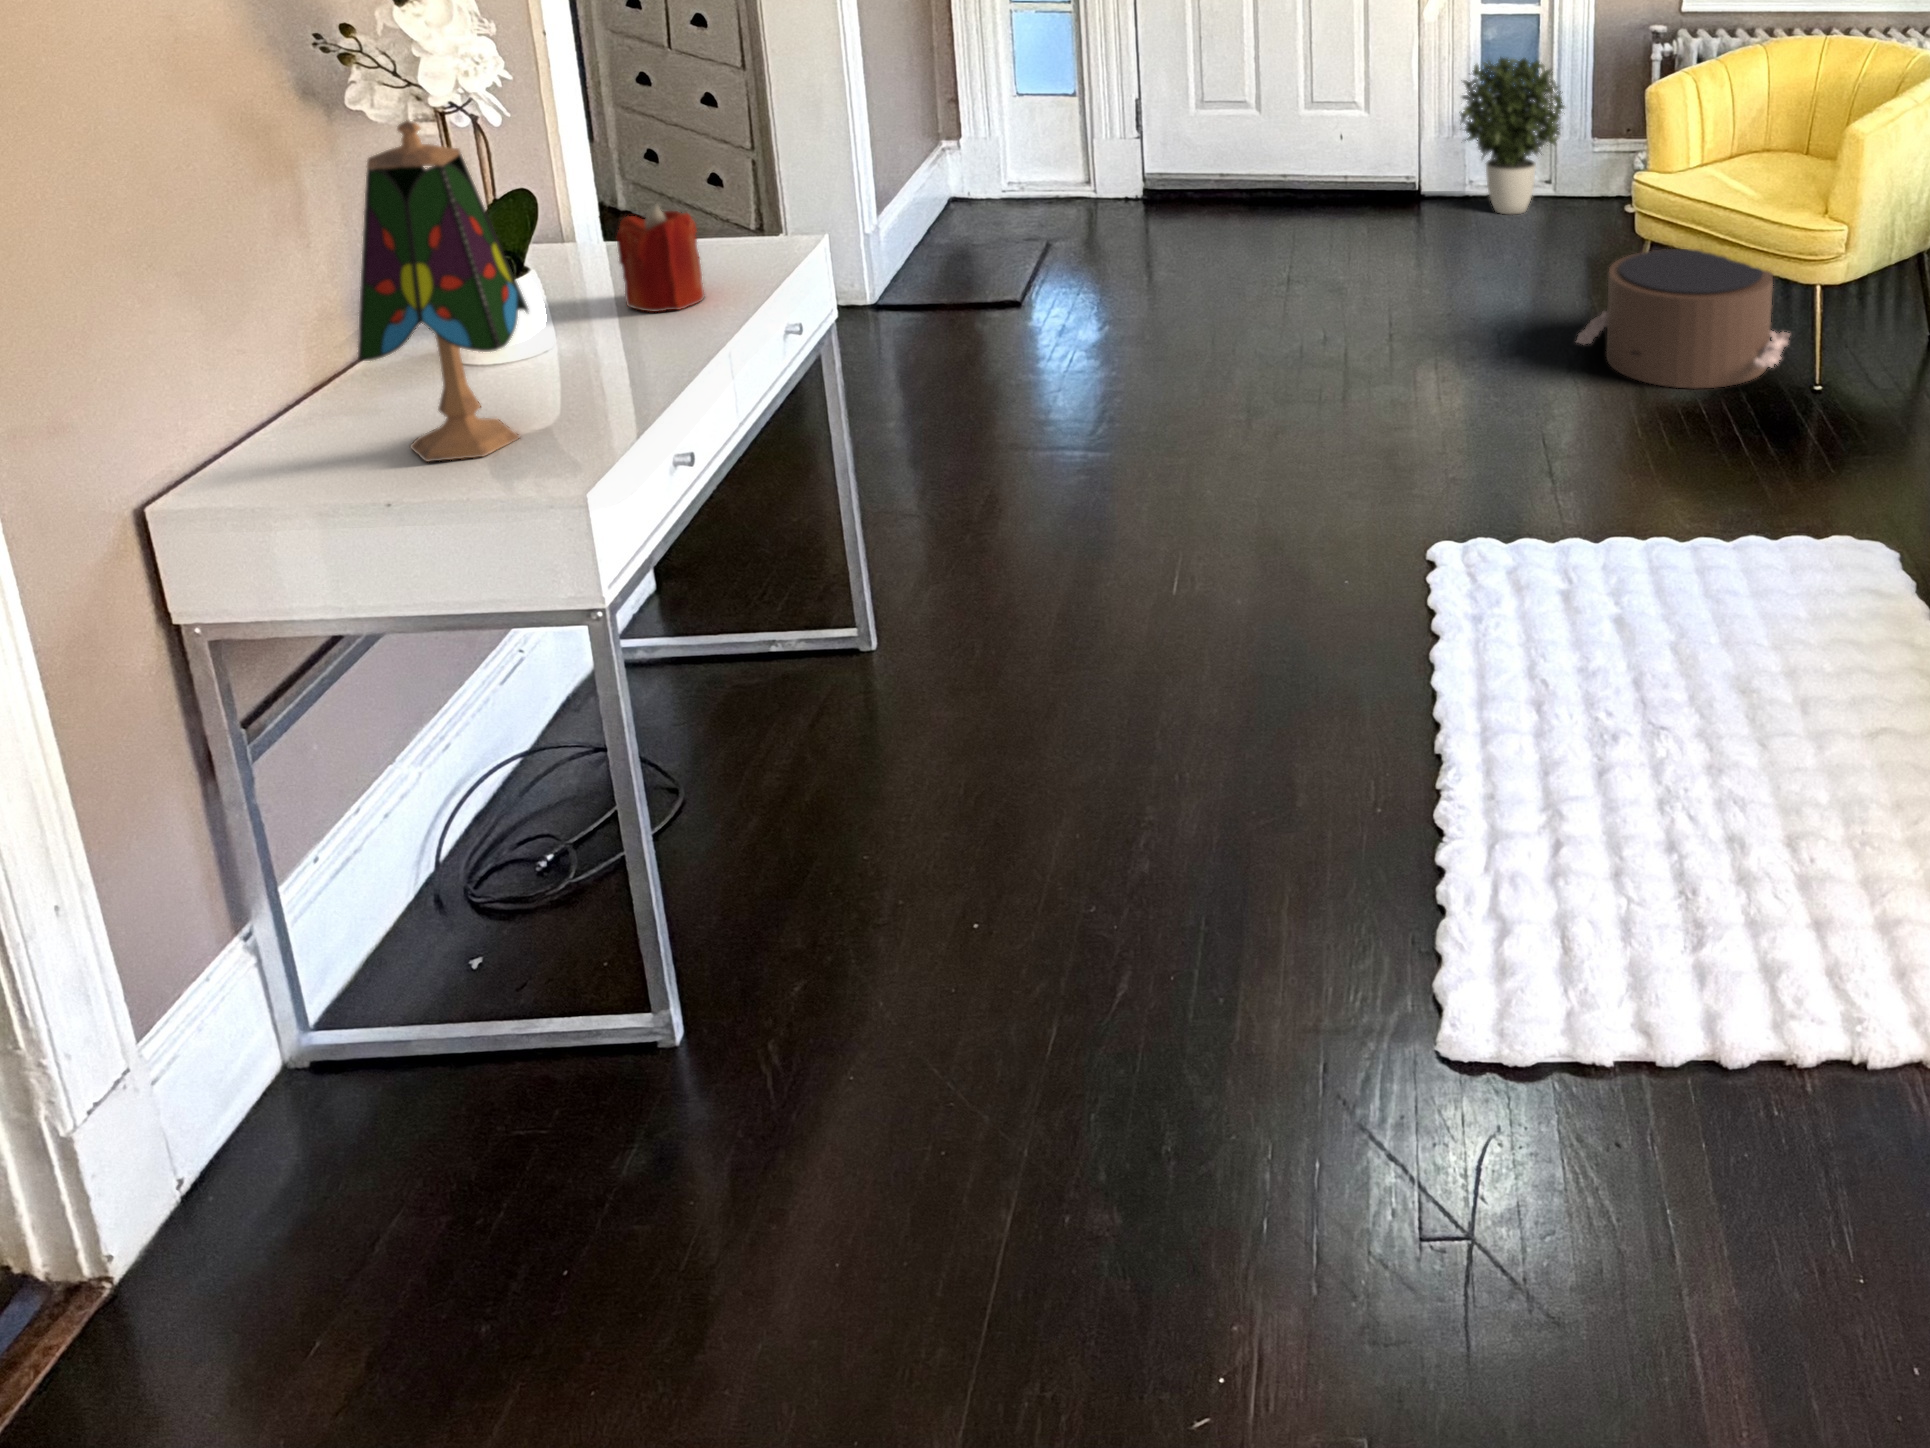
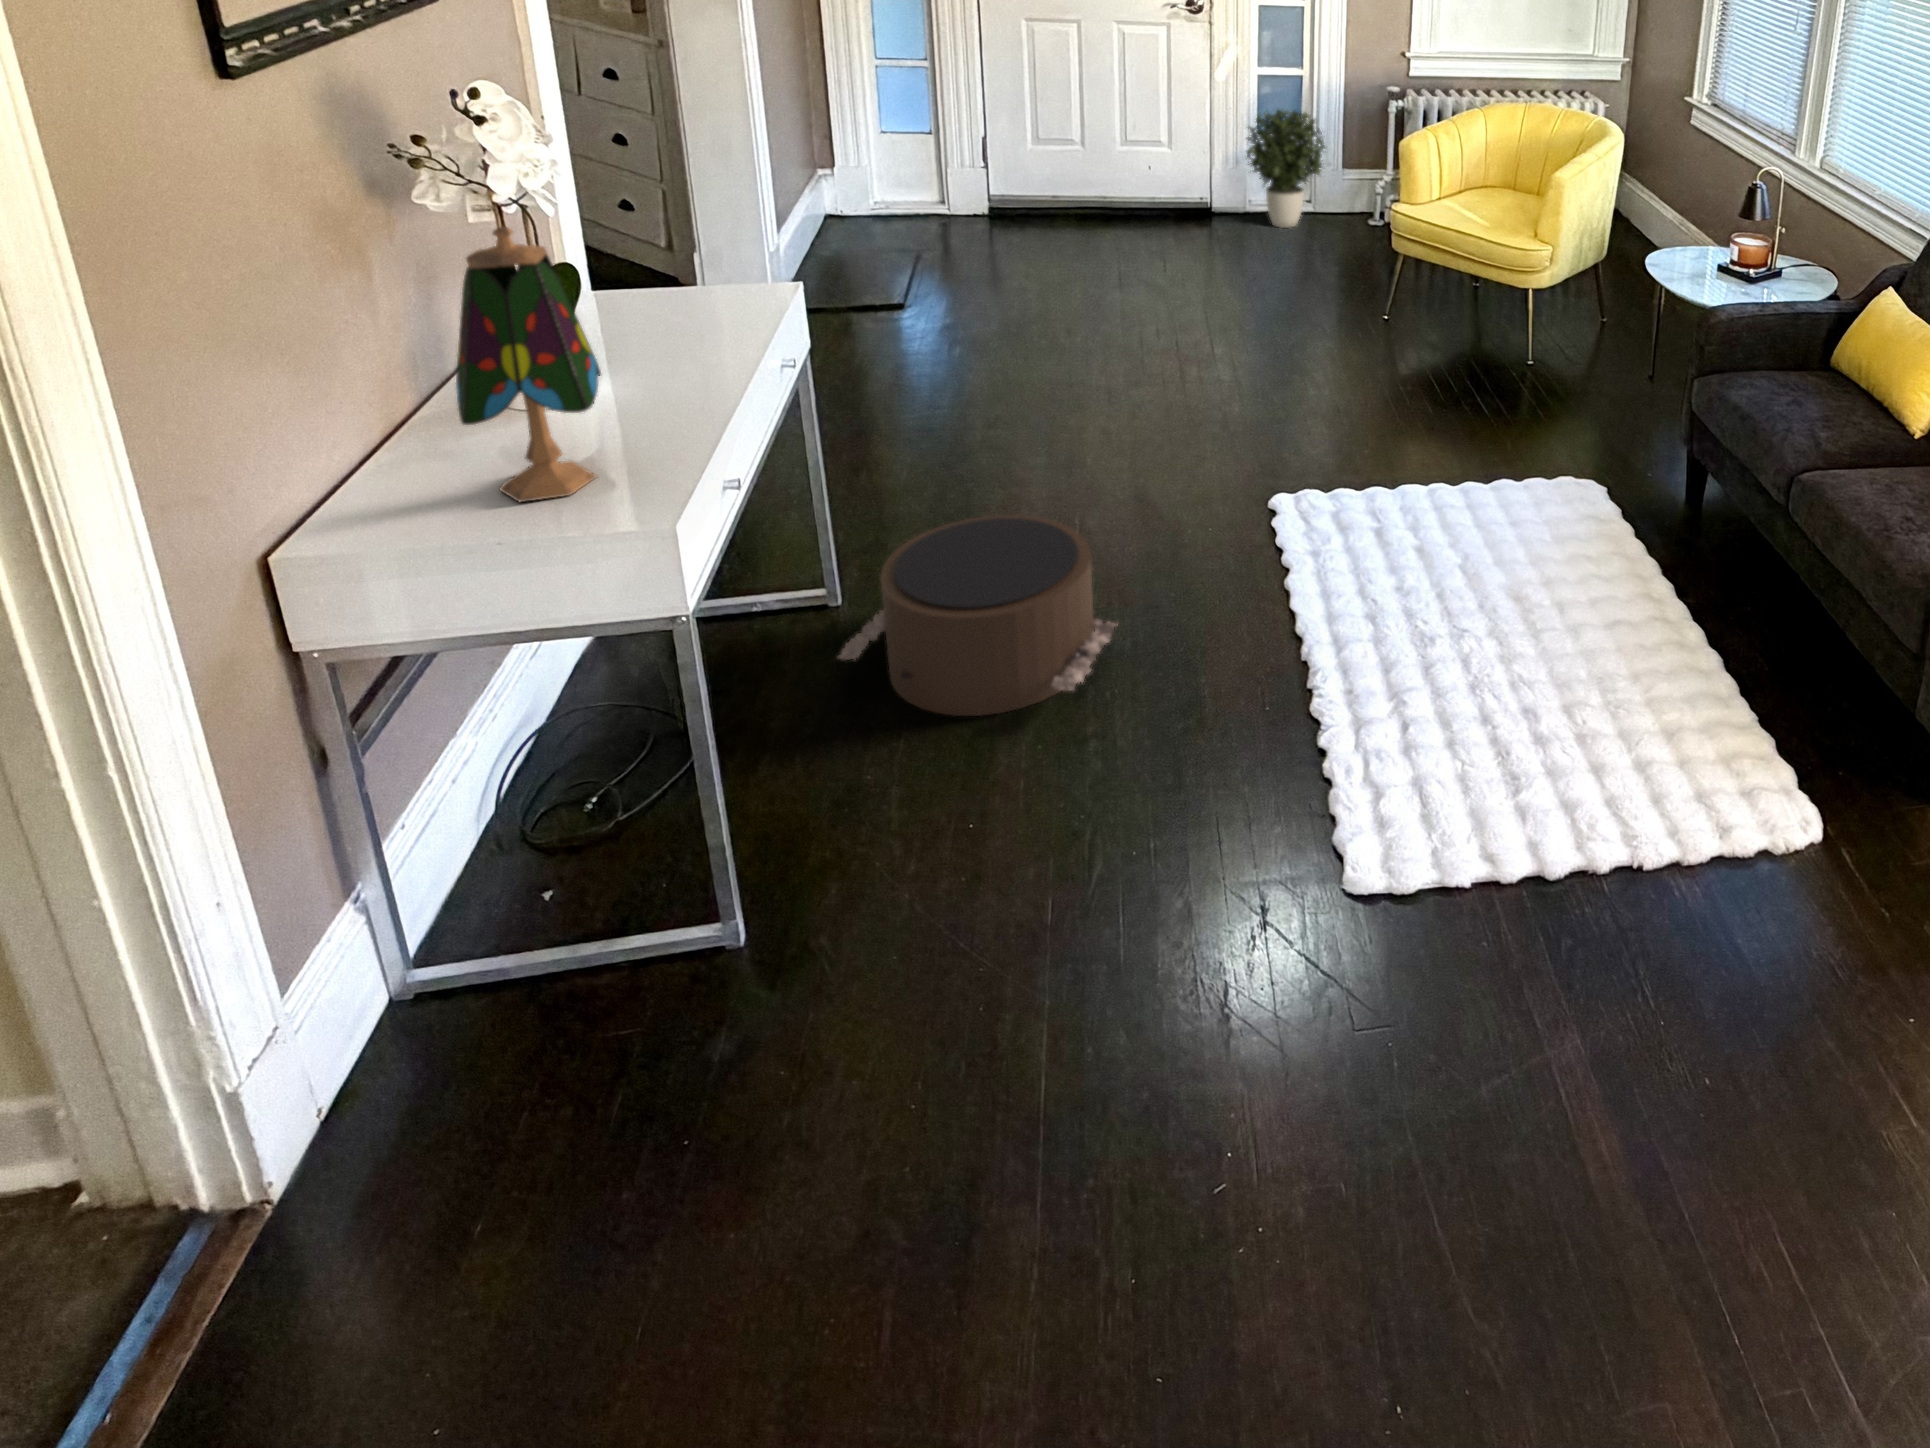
candle: present [617,204,704,312] -> none [642,269,717,357]
pouf: present [1577,249,1790,388] -> present [839,515,1118,716]

